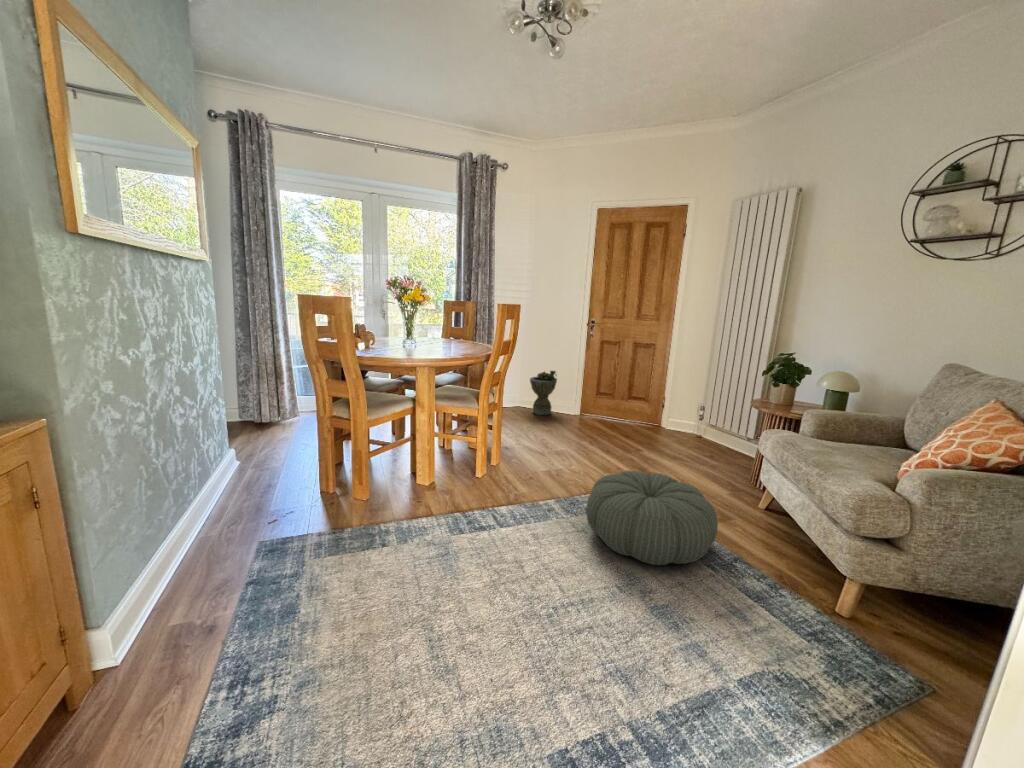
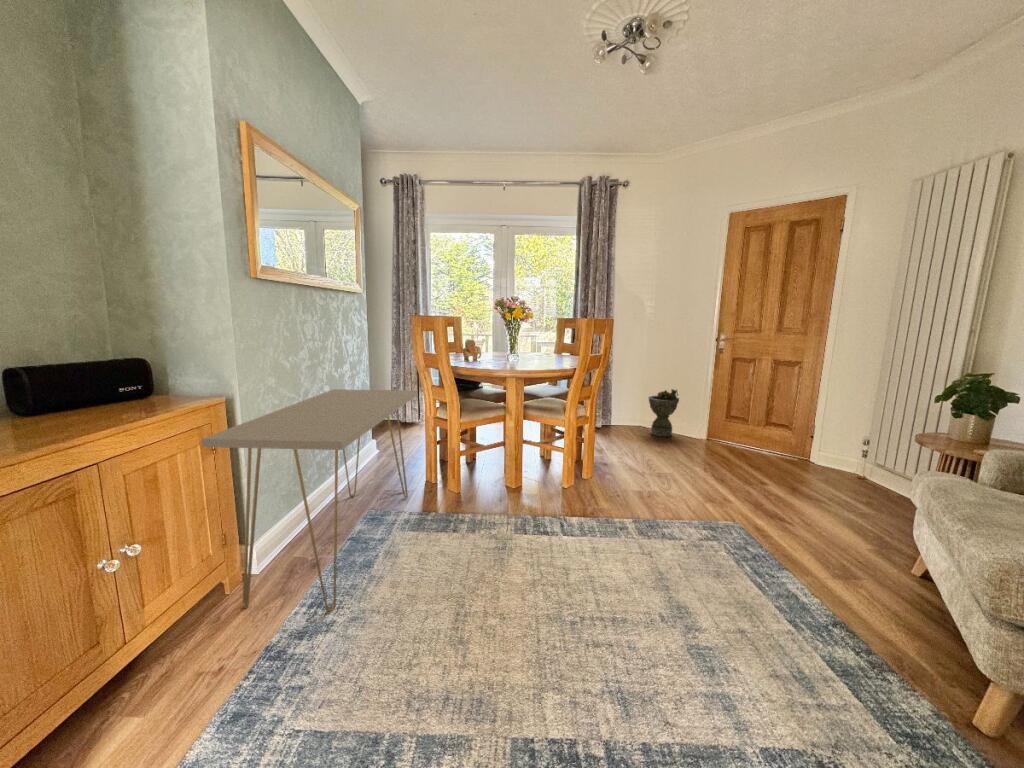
console table: none [22,388,314,721] -> present [201,389,417,611]
pouf: present [586,470,718,565] -> none [651,498,812,611]

